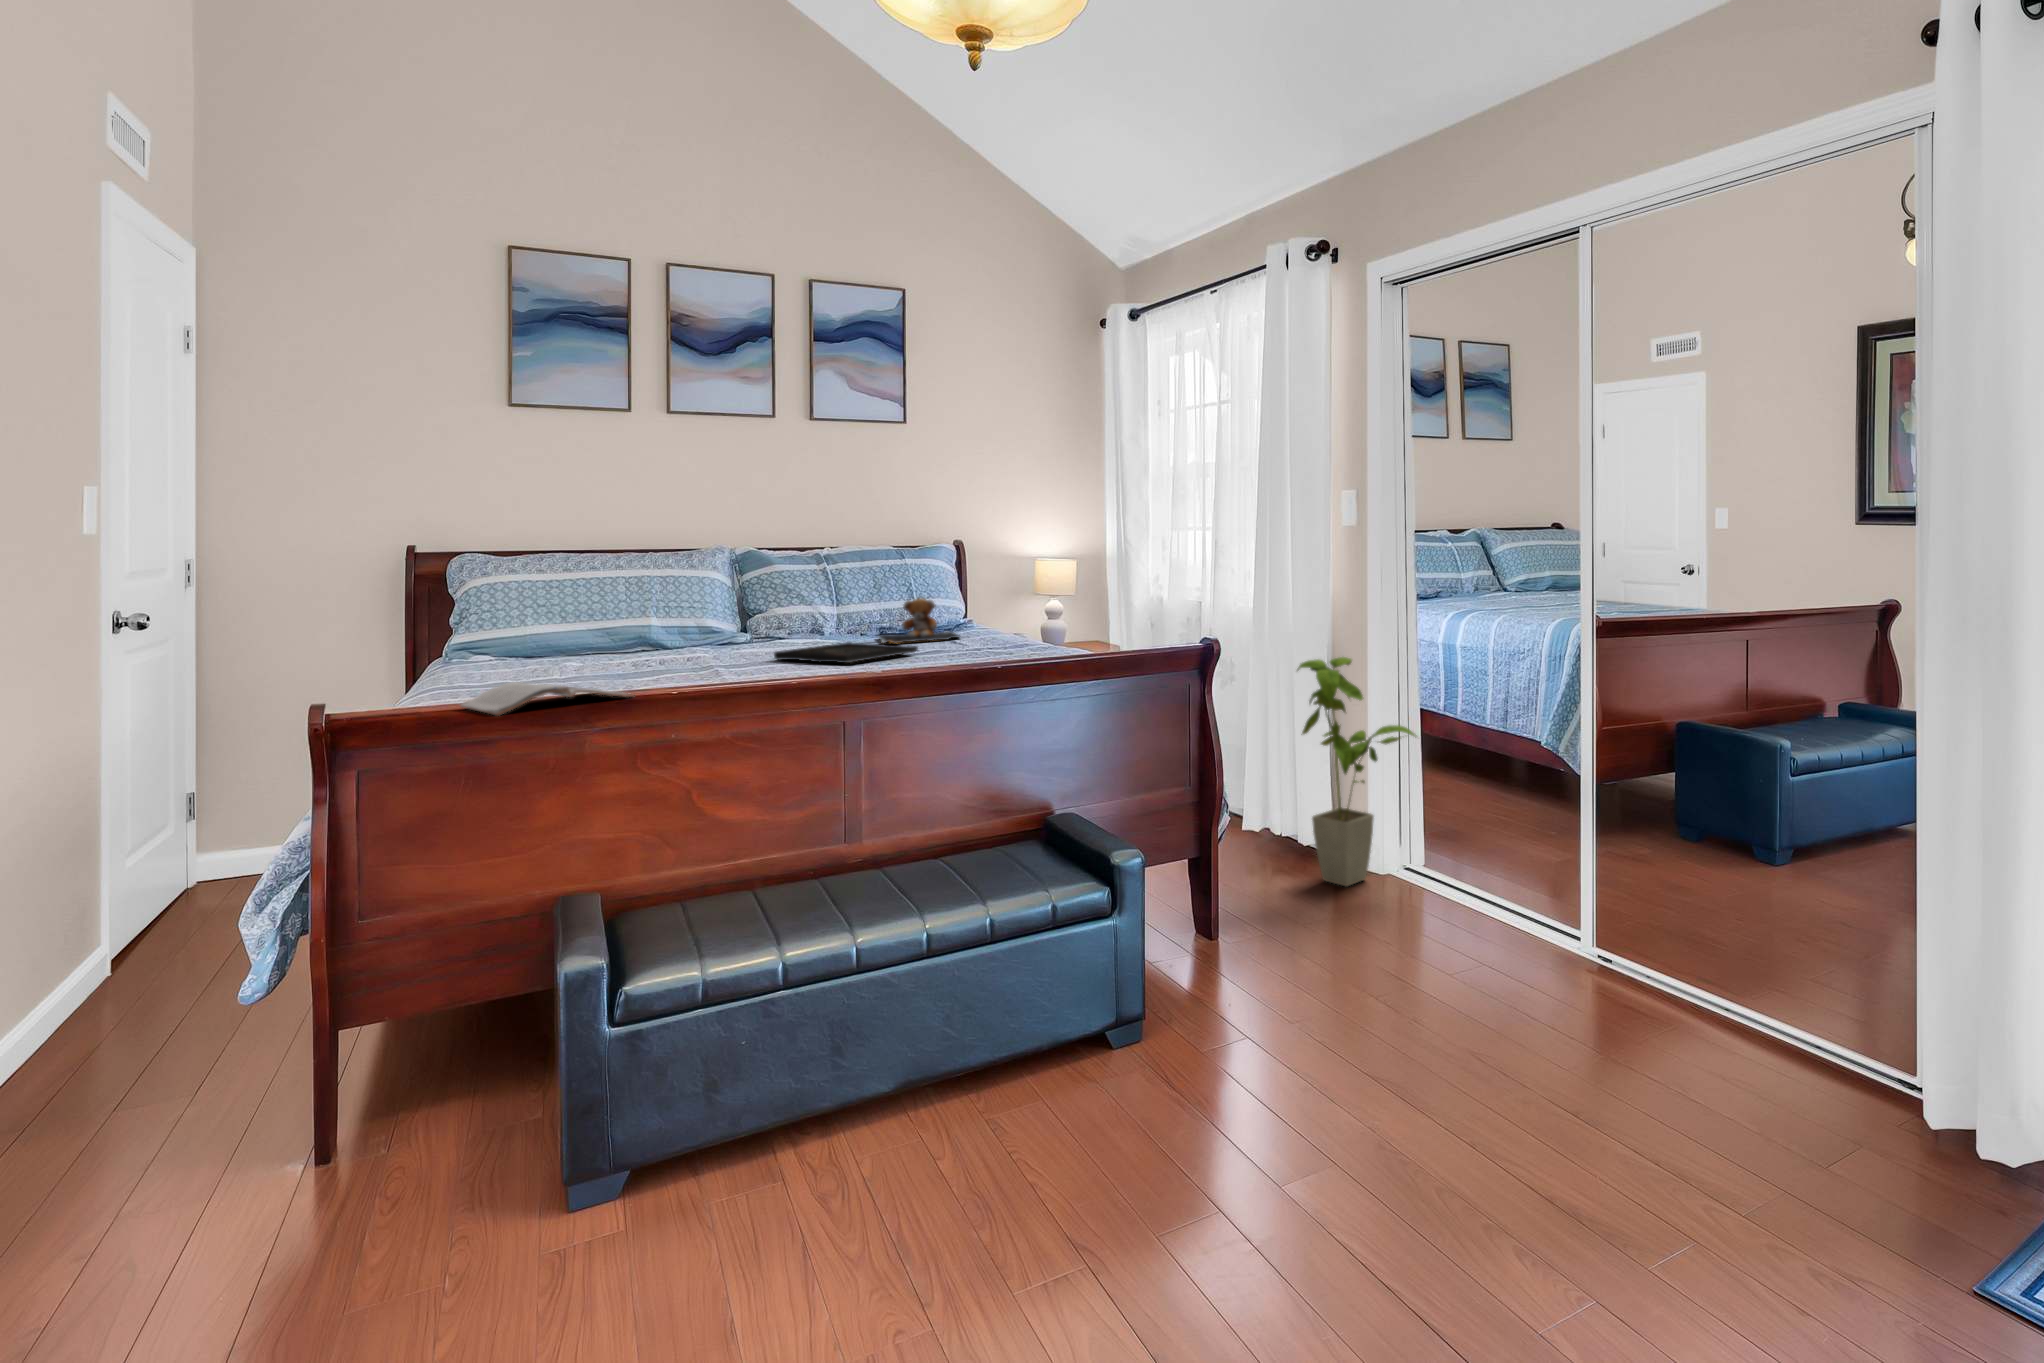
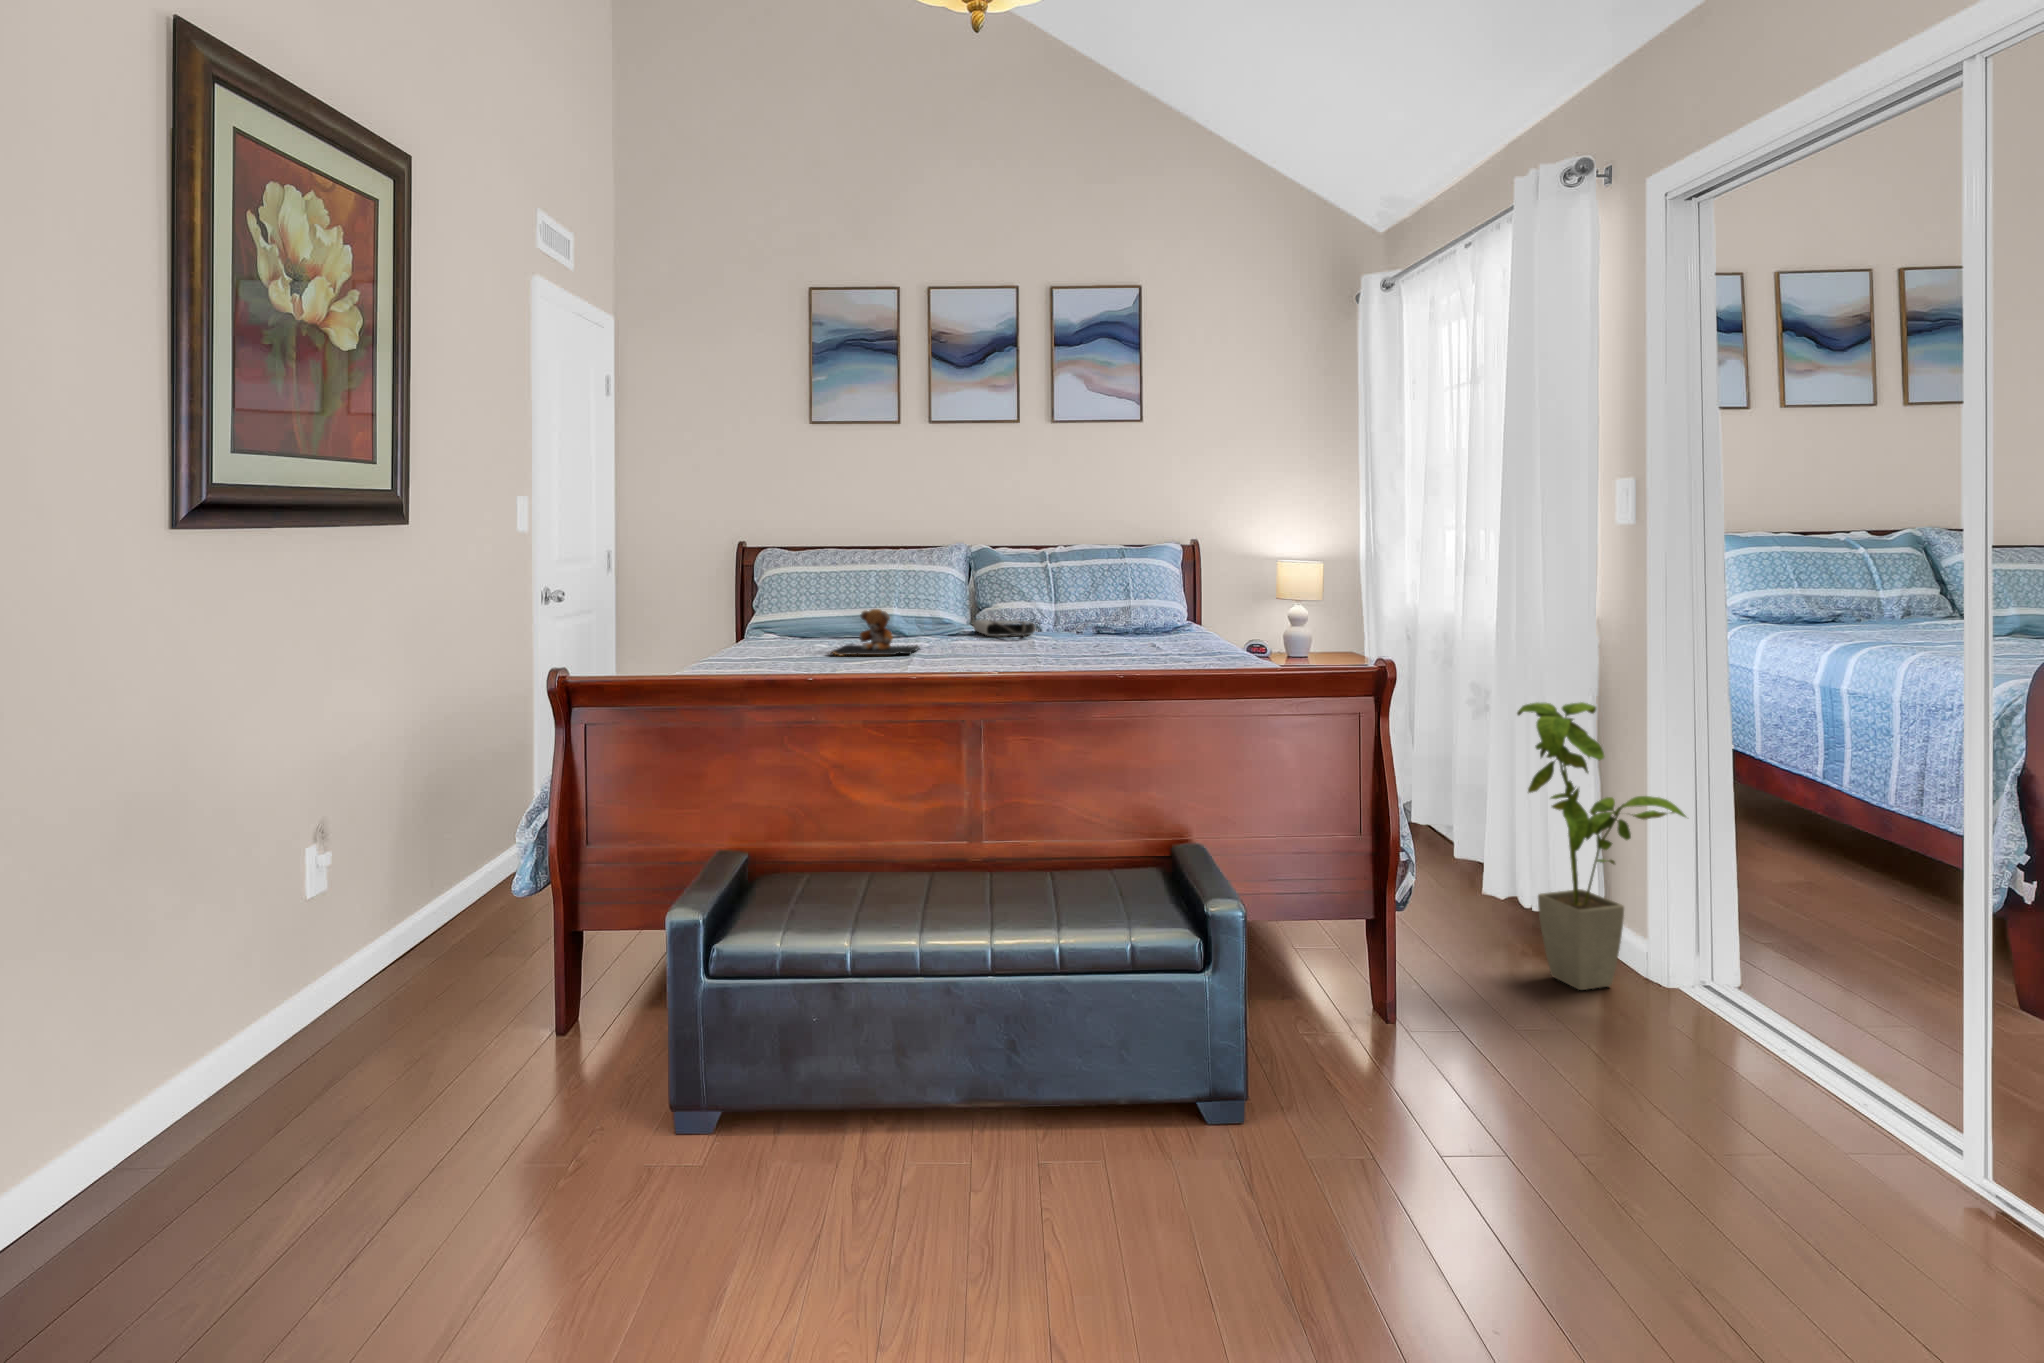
teddy bear: present [879,598,959,644] -> present [829,609,920,656]
tote bag: none [739,623,816,643] -> present [973,618,1035,637]
tray: present [774,642,918,663] -> none [976,641,1104,662]
magazine: present [460,682,635,716] -> none [664,658,791,687]

